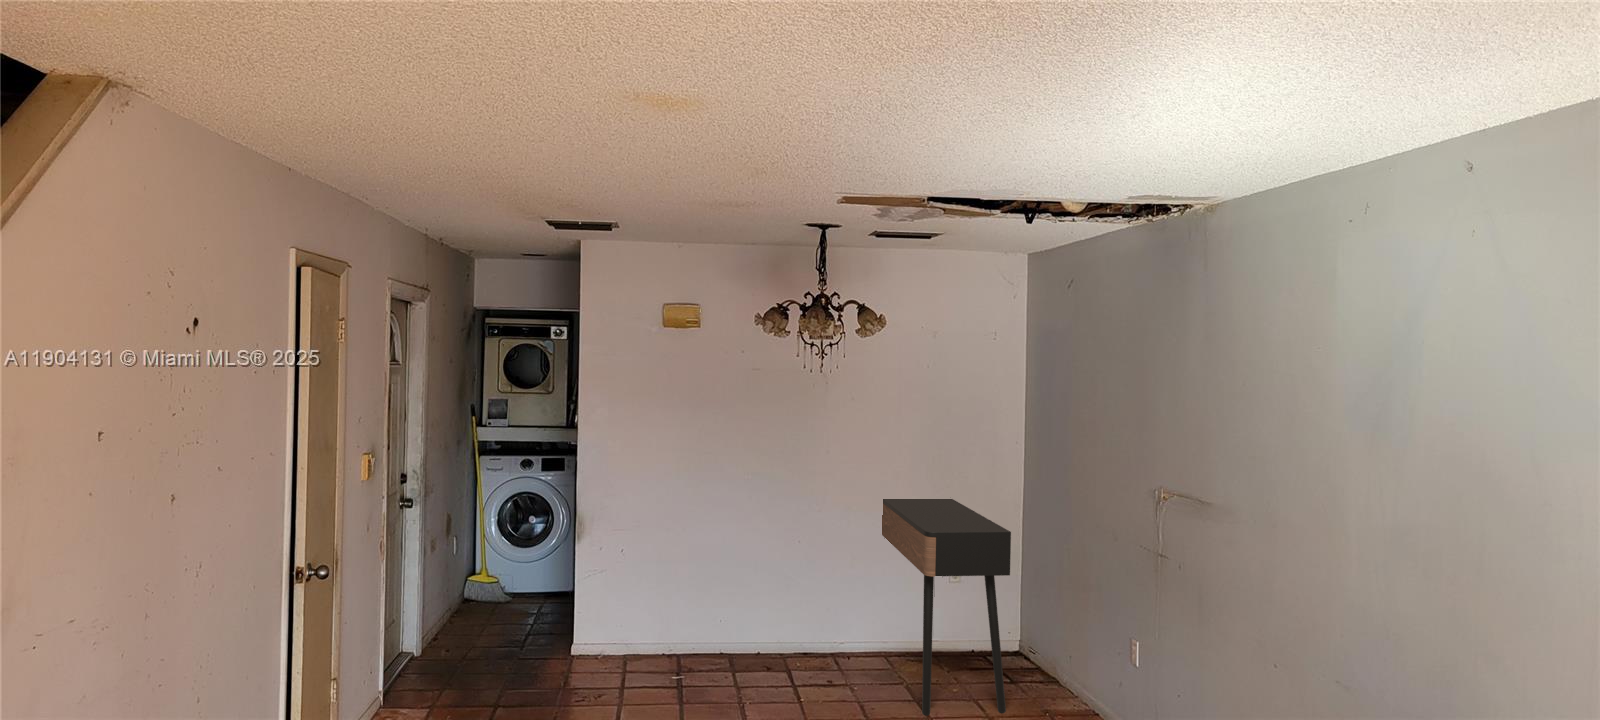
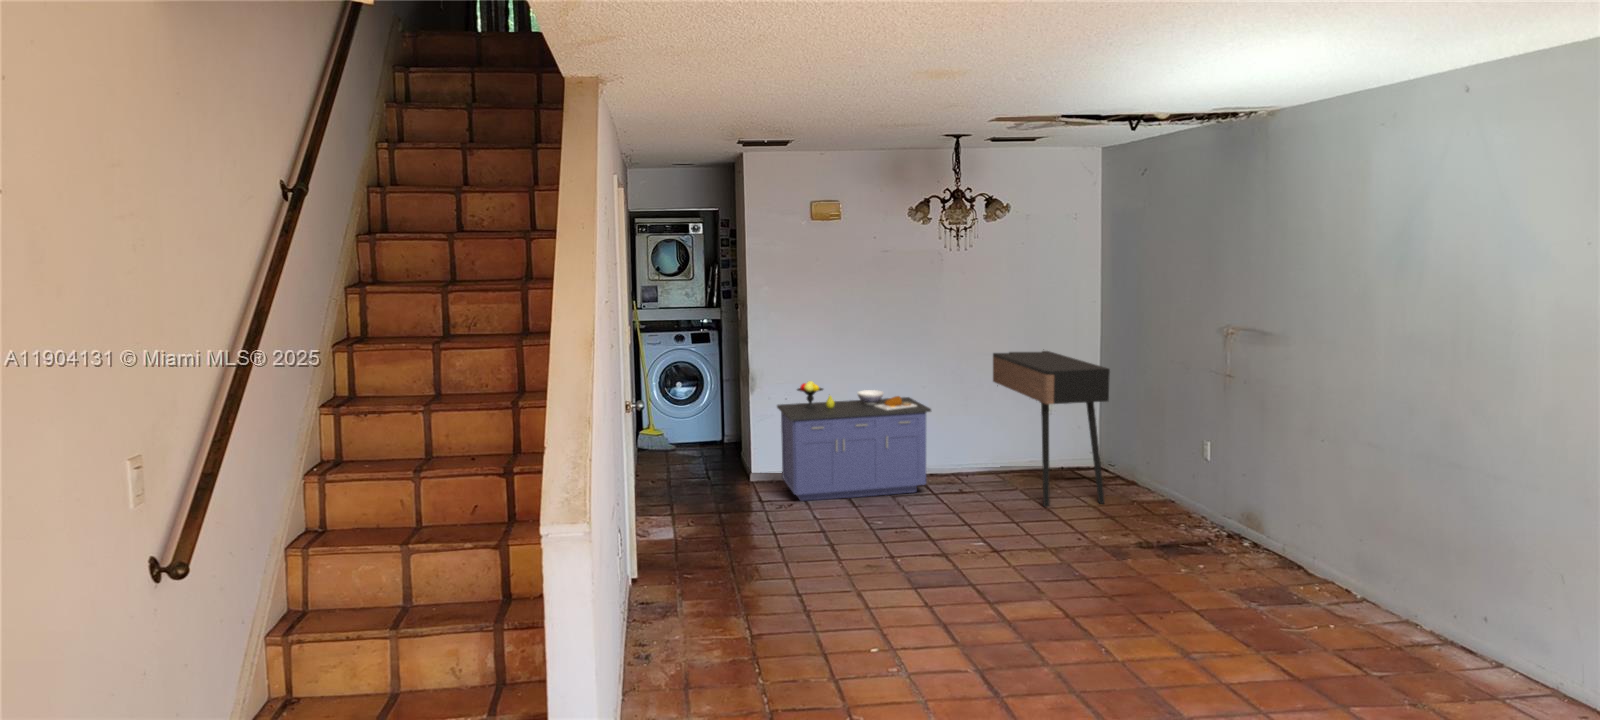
storage cabinet: none [595,528,786,688] -> present [777,381,931,501]

